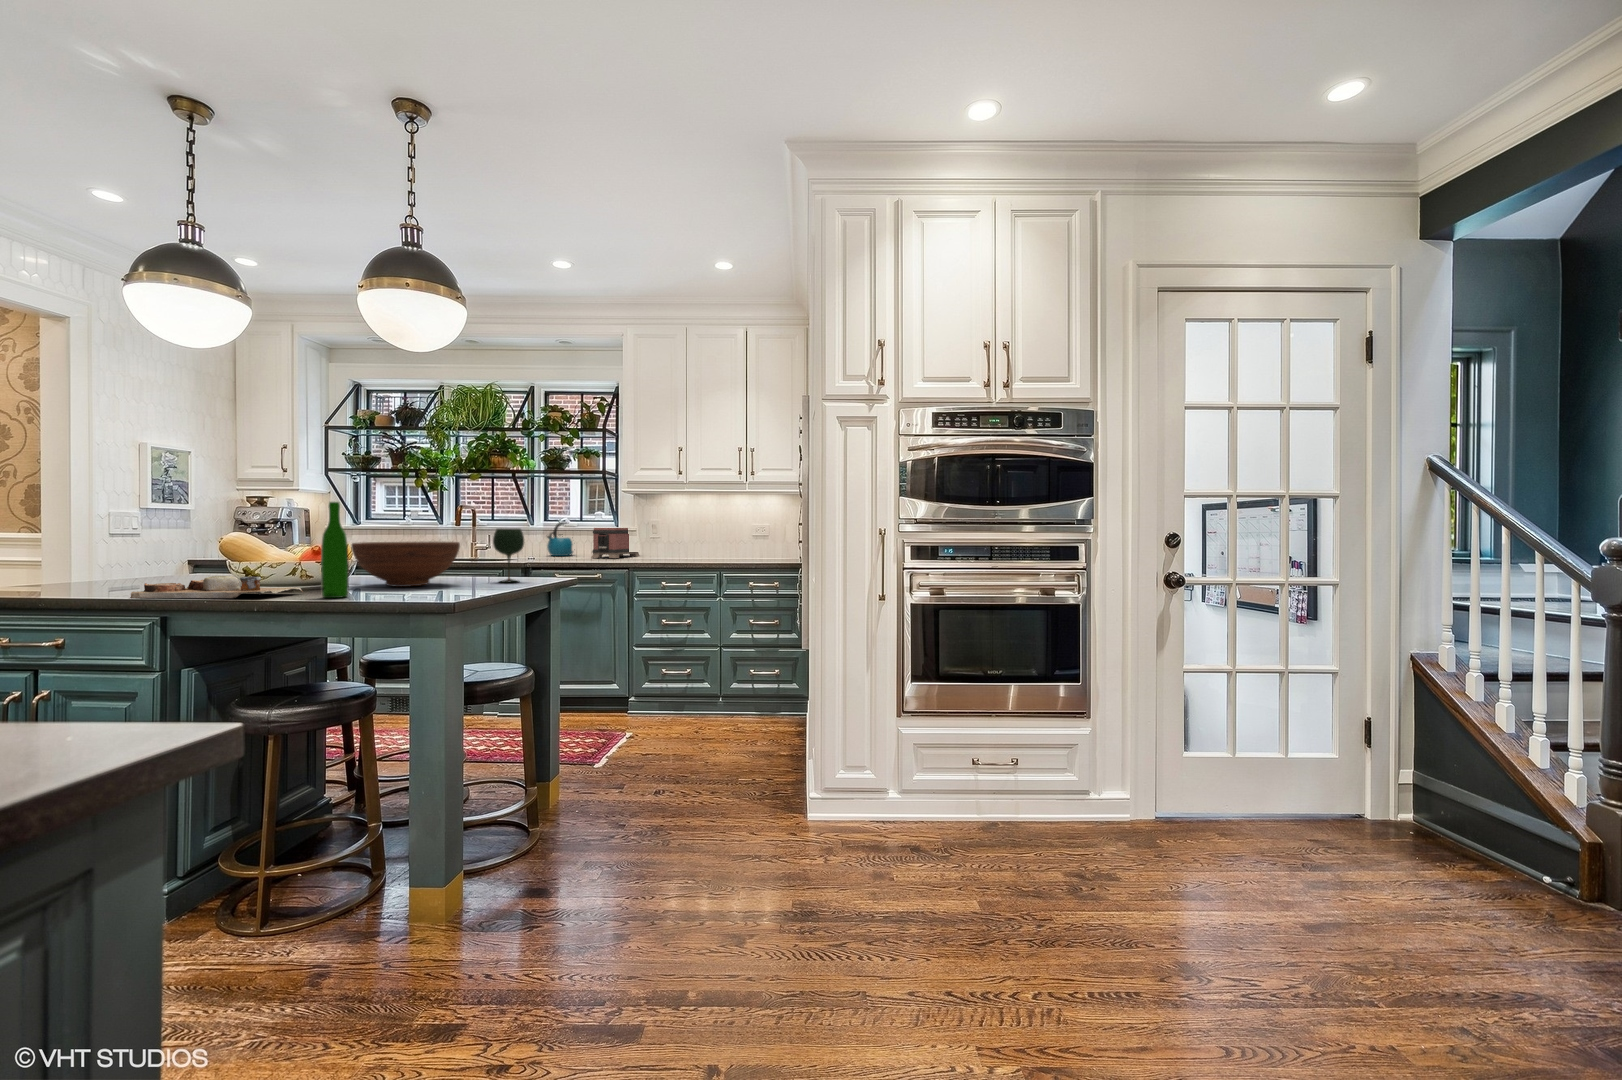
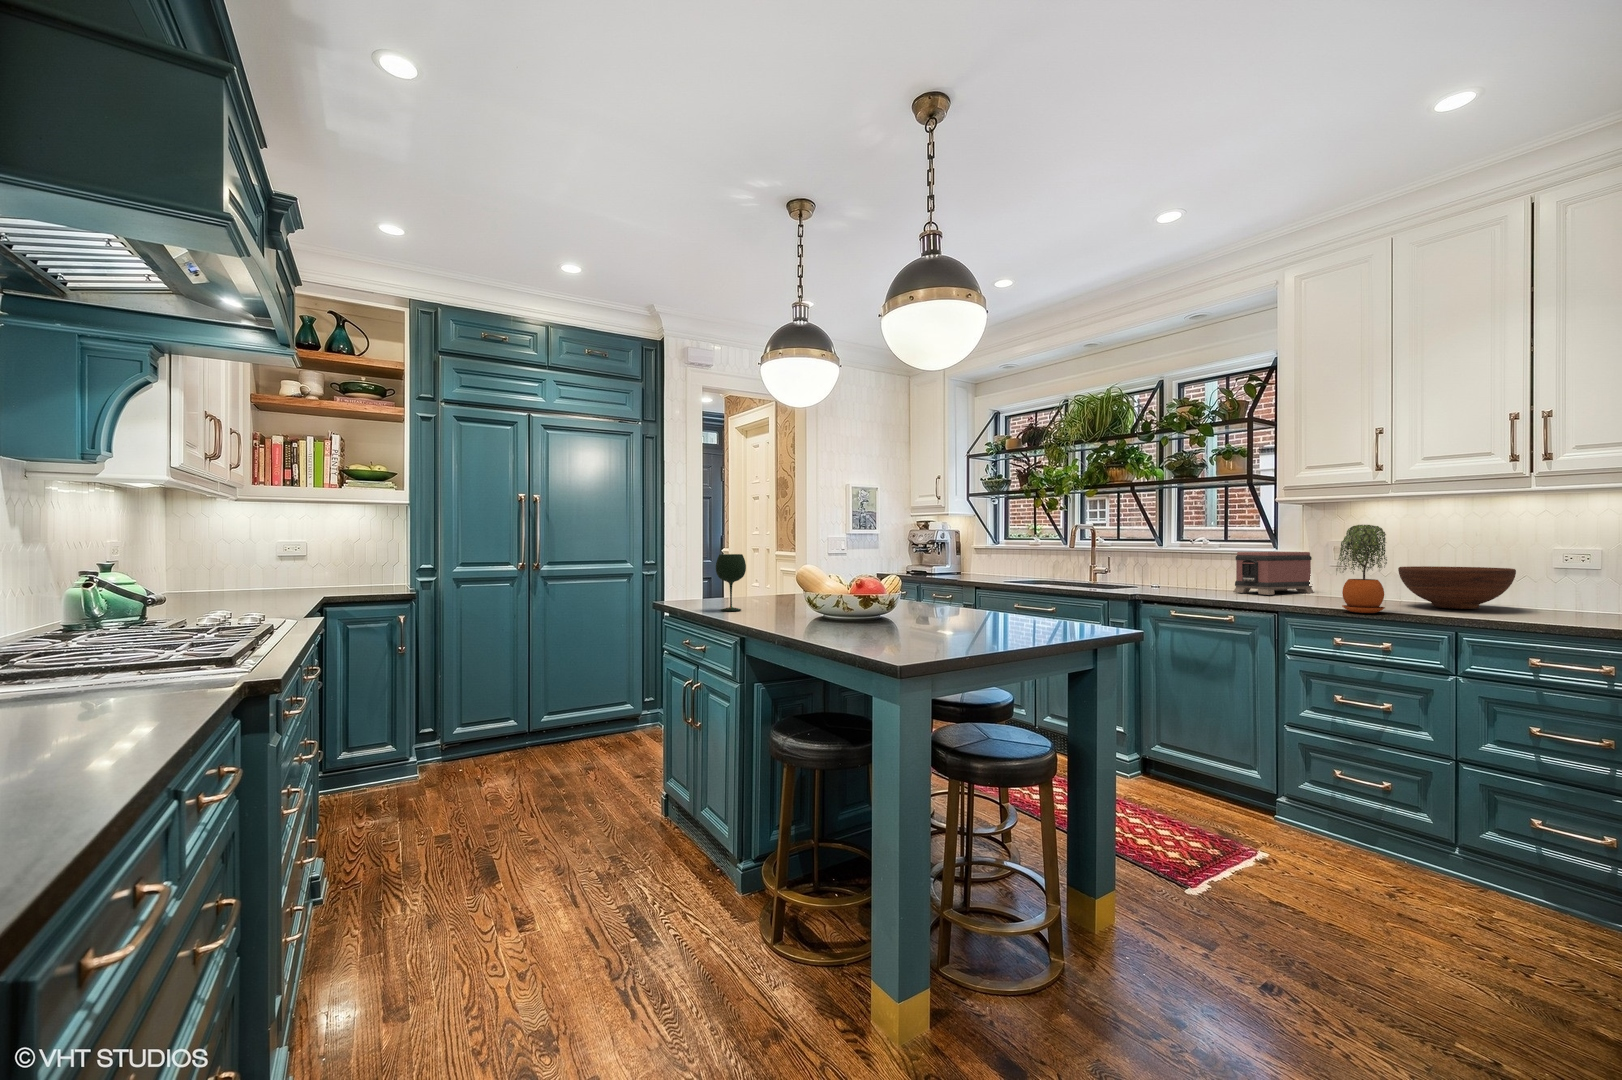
wine bottle: present [321,502,349,598] -> none [833,535,856,635]
potted plant: none [664,508,690,565] -> present [1336,525,1387,613]
kettle: present [547,522,573,556] -> none [1176,544,1216,587]
wine glass: present [493,528,524,582] -> present [716,554,746,611]
fruit bowl: present [352,542,460,587] -> present [1398,566,1516,609]
cutting board: present [131,576,303,598] -> none [731,604,836,626]

